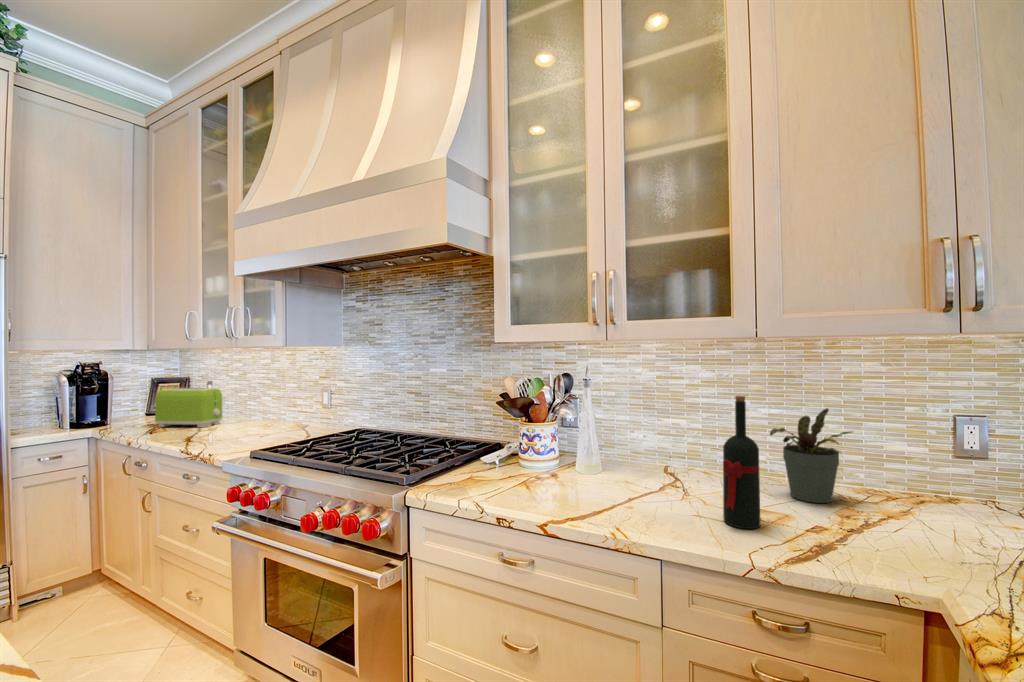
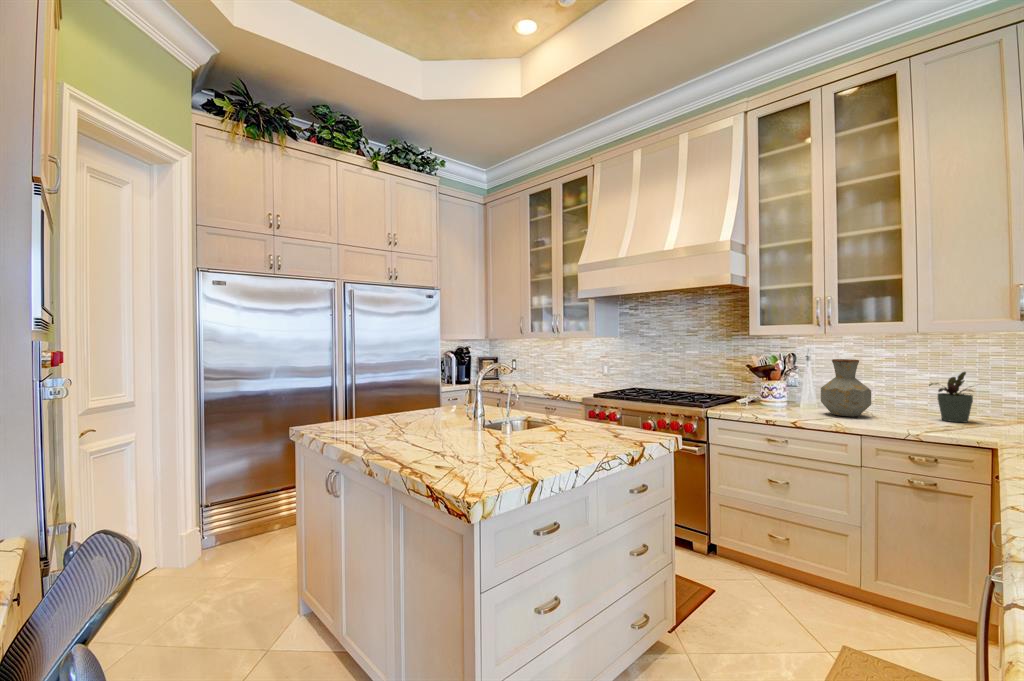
vase: none [602,386,681,498] -> present [821,359,871,417]
toaster: present [155,388,222,427] -> none [501,362,536,386]
wine bottle: present [723,396,760,529] -> none [897,362,918,426]

